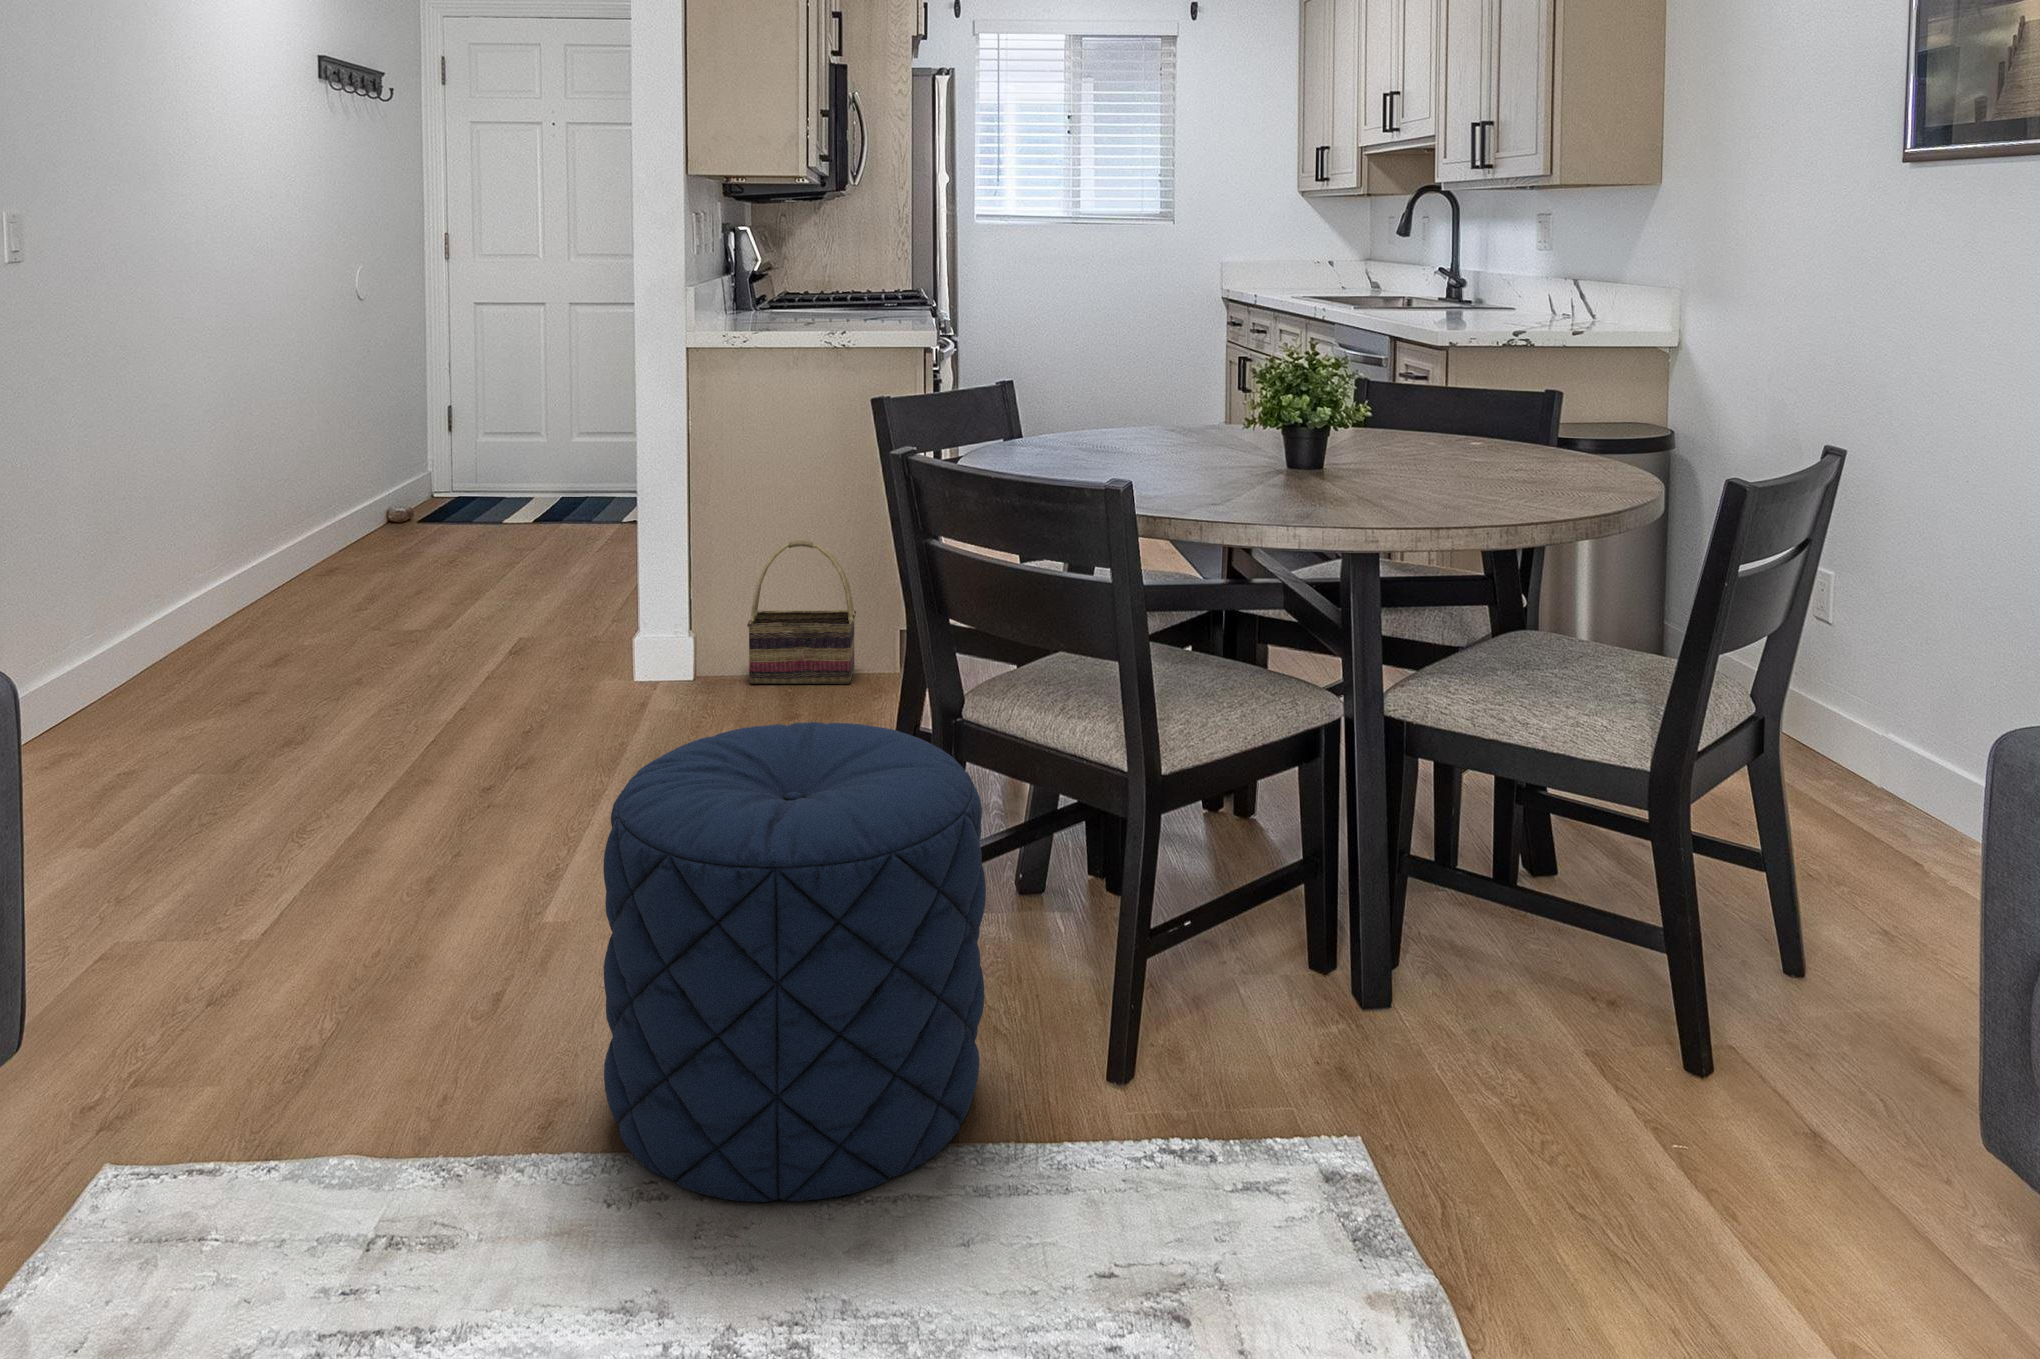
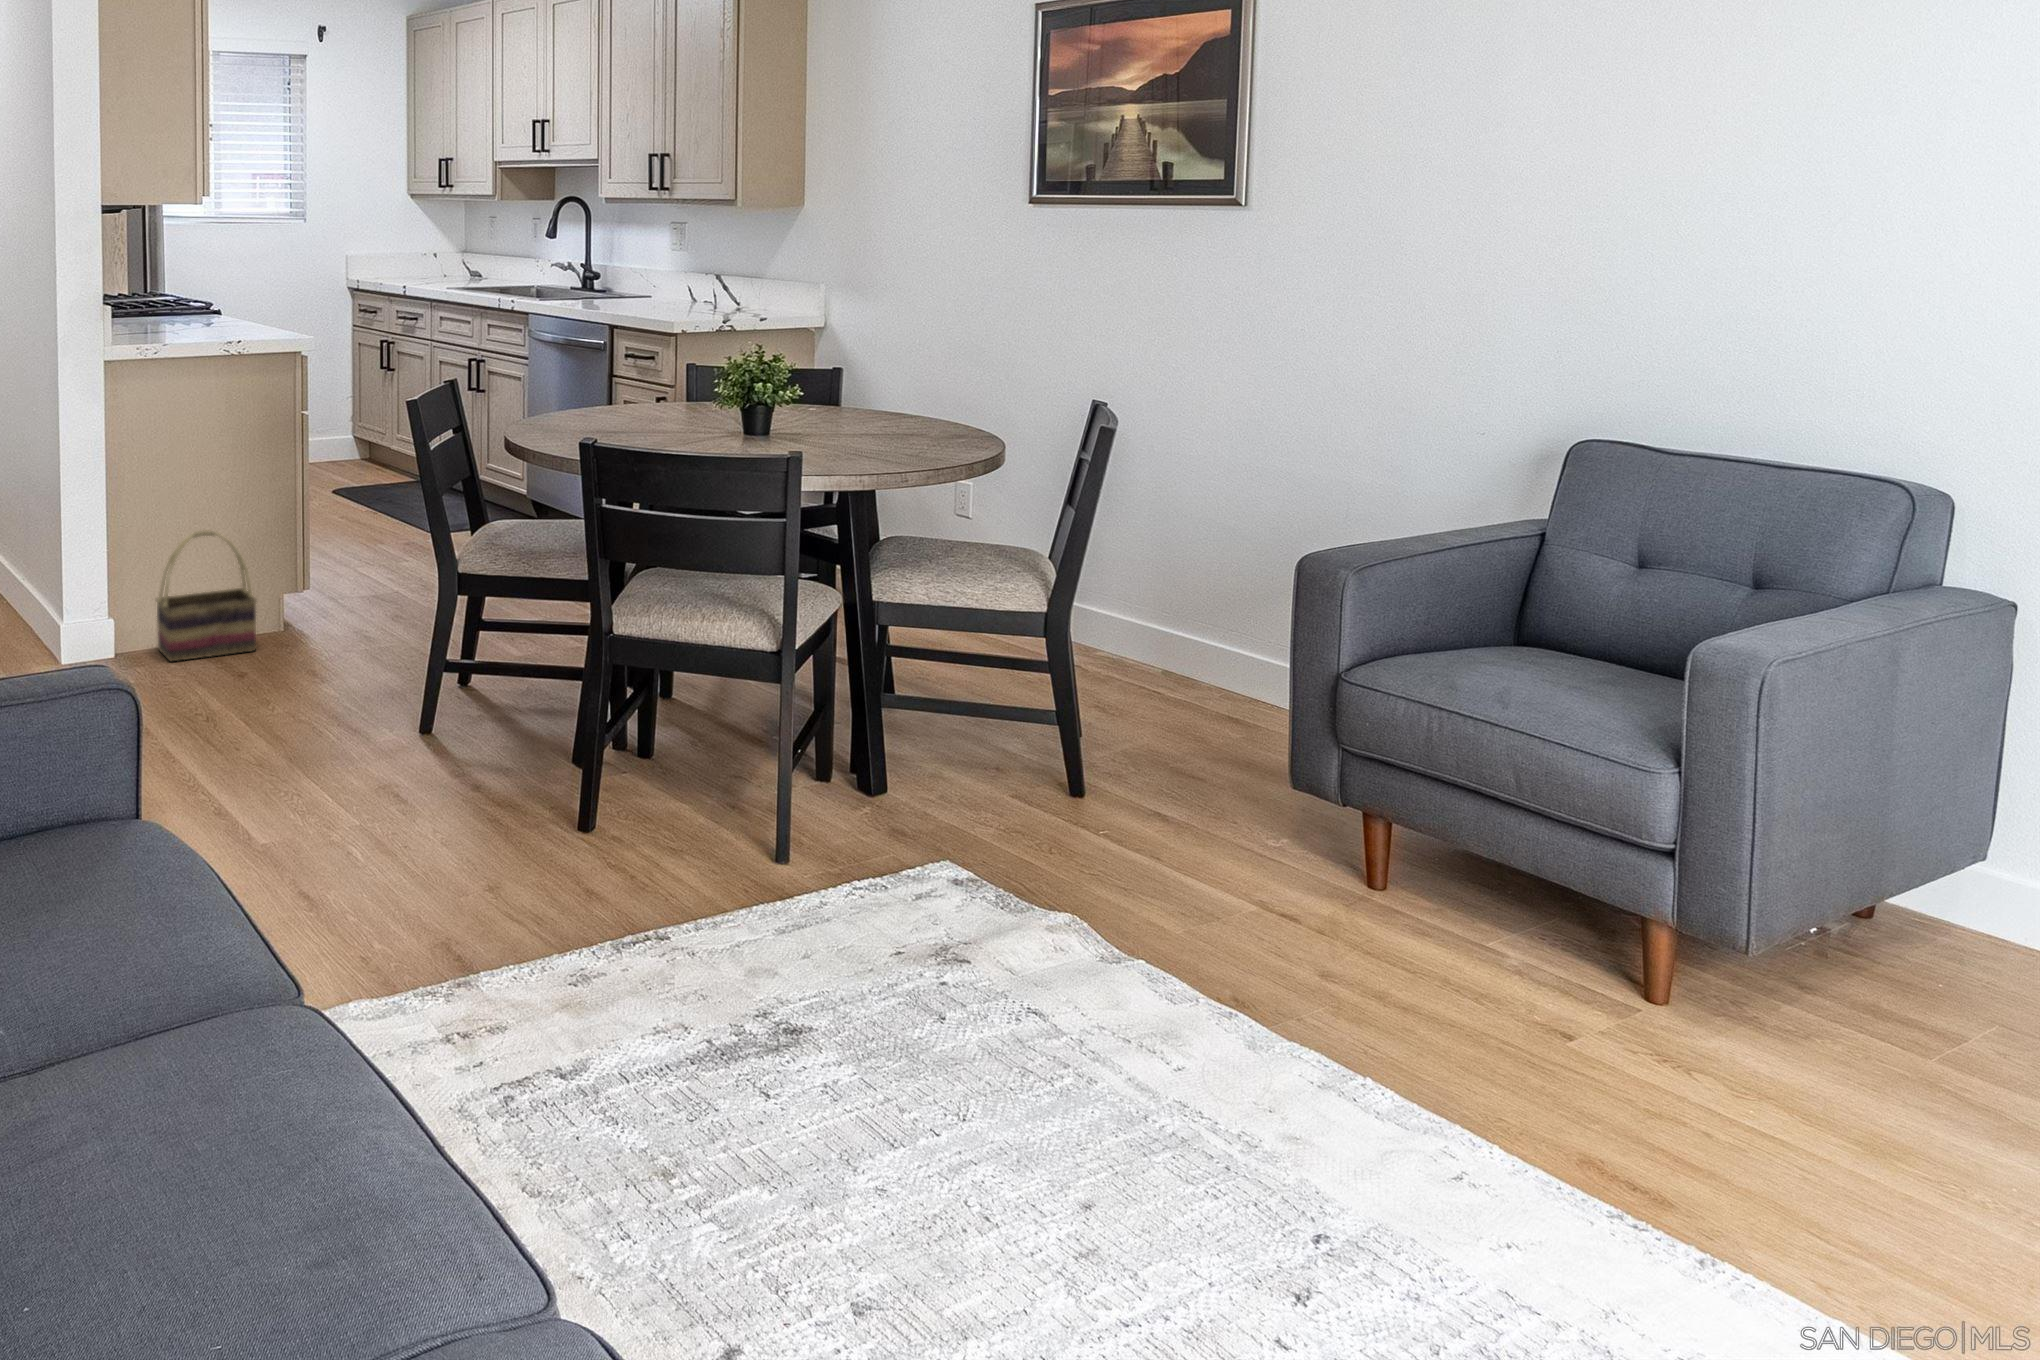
pouf: present [603,722,986,1202] -> none [468,644,741,969]

